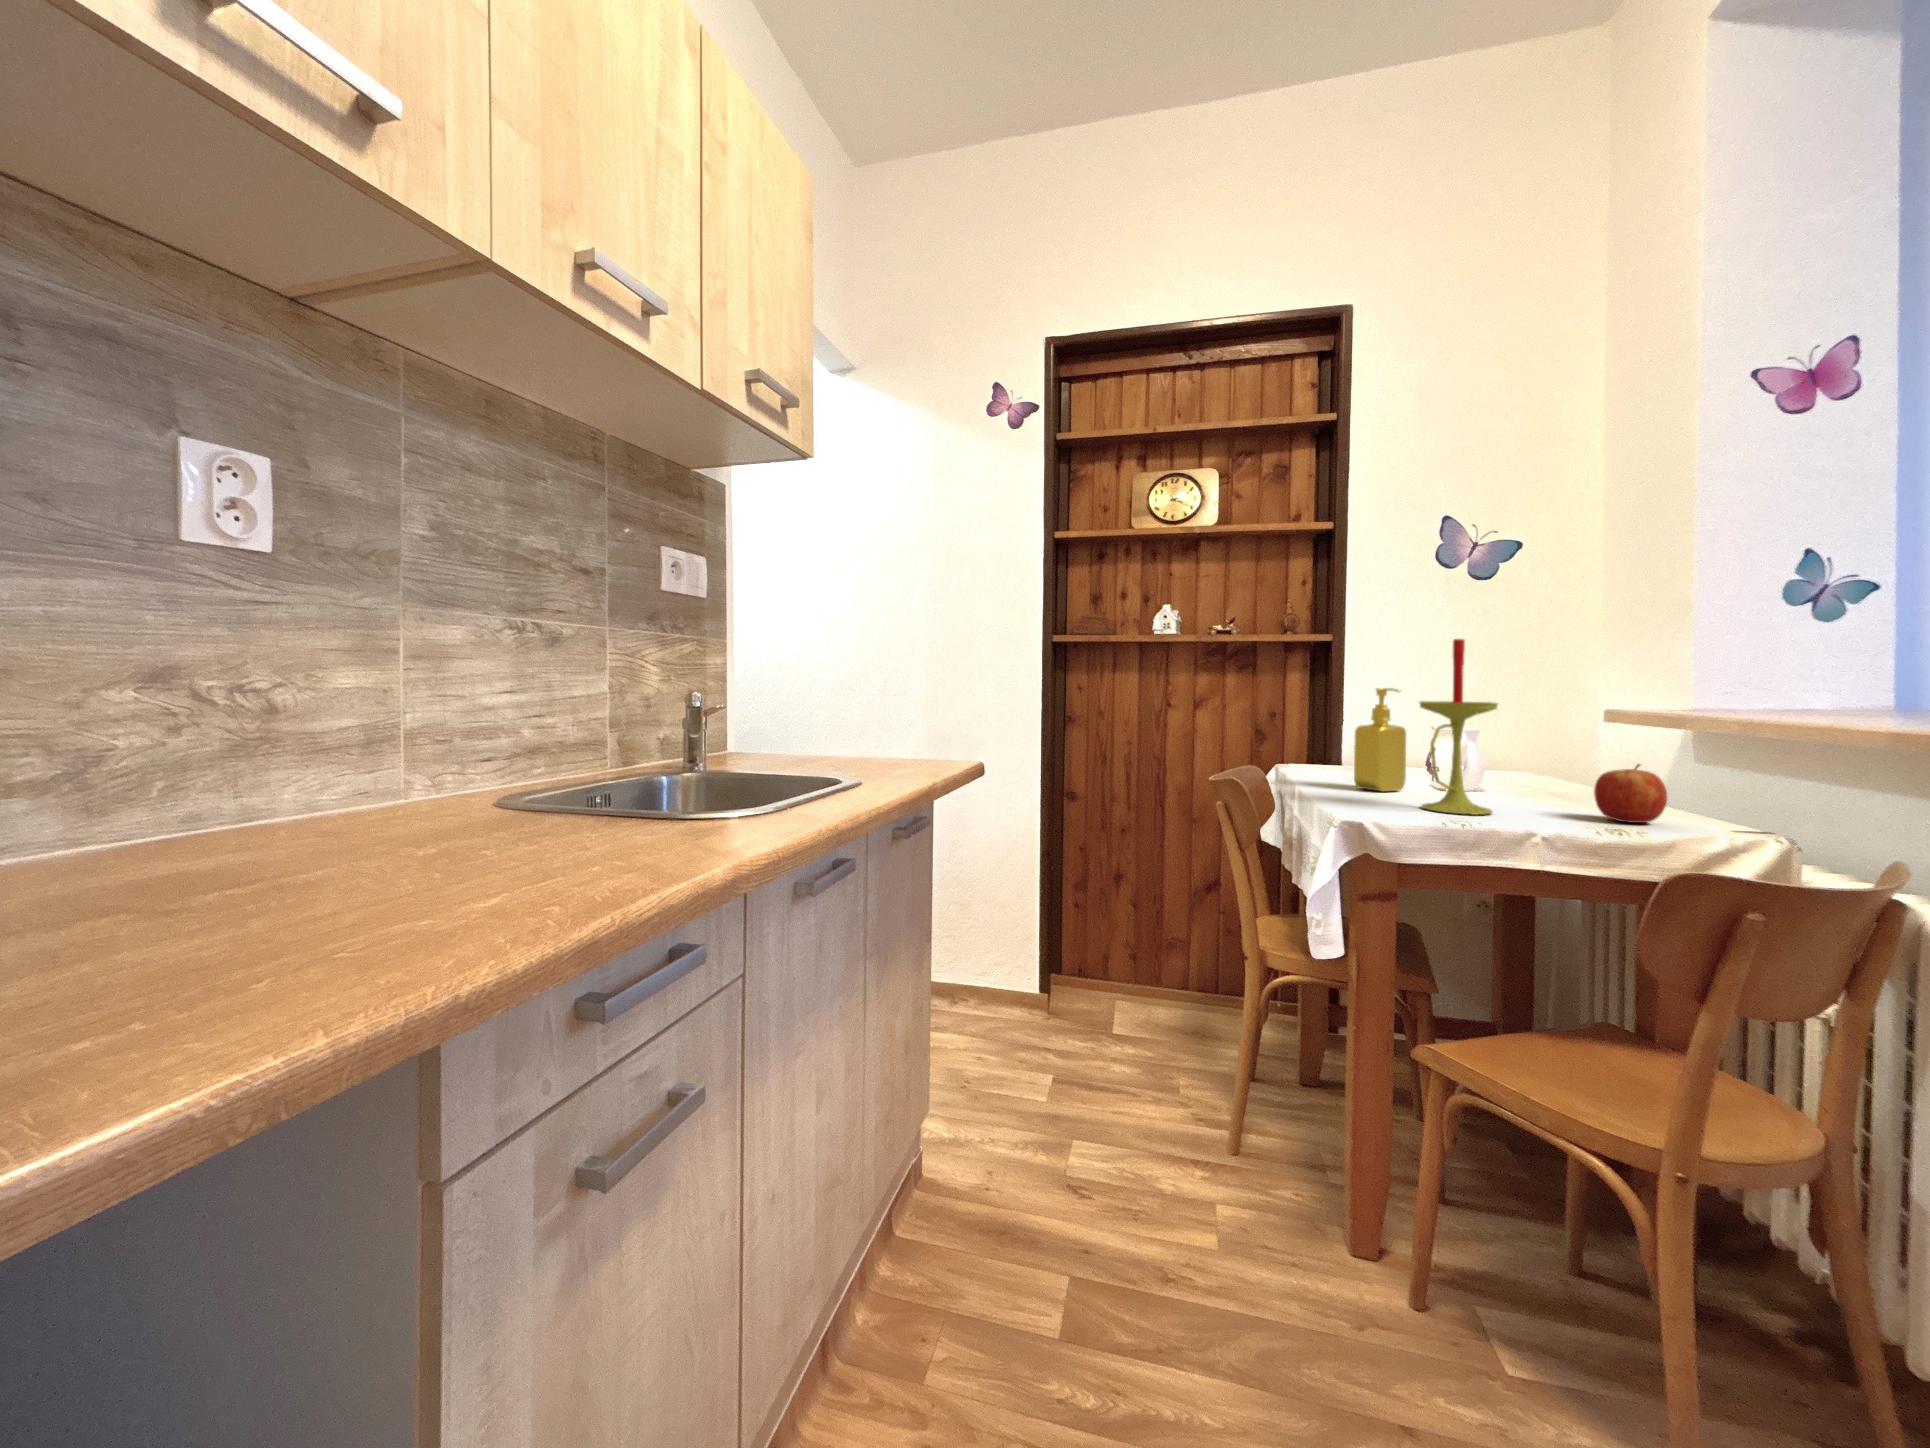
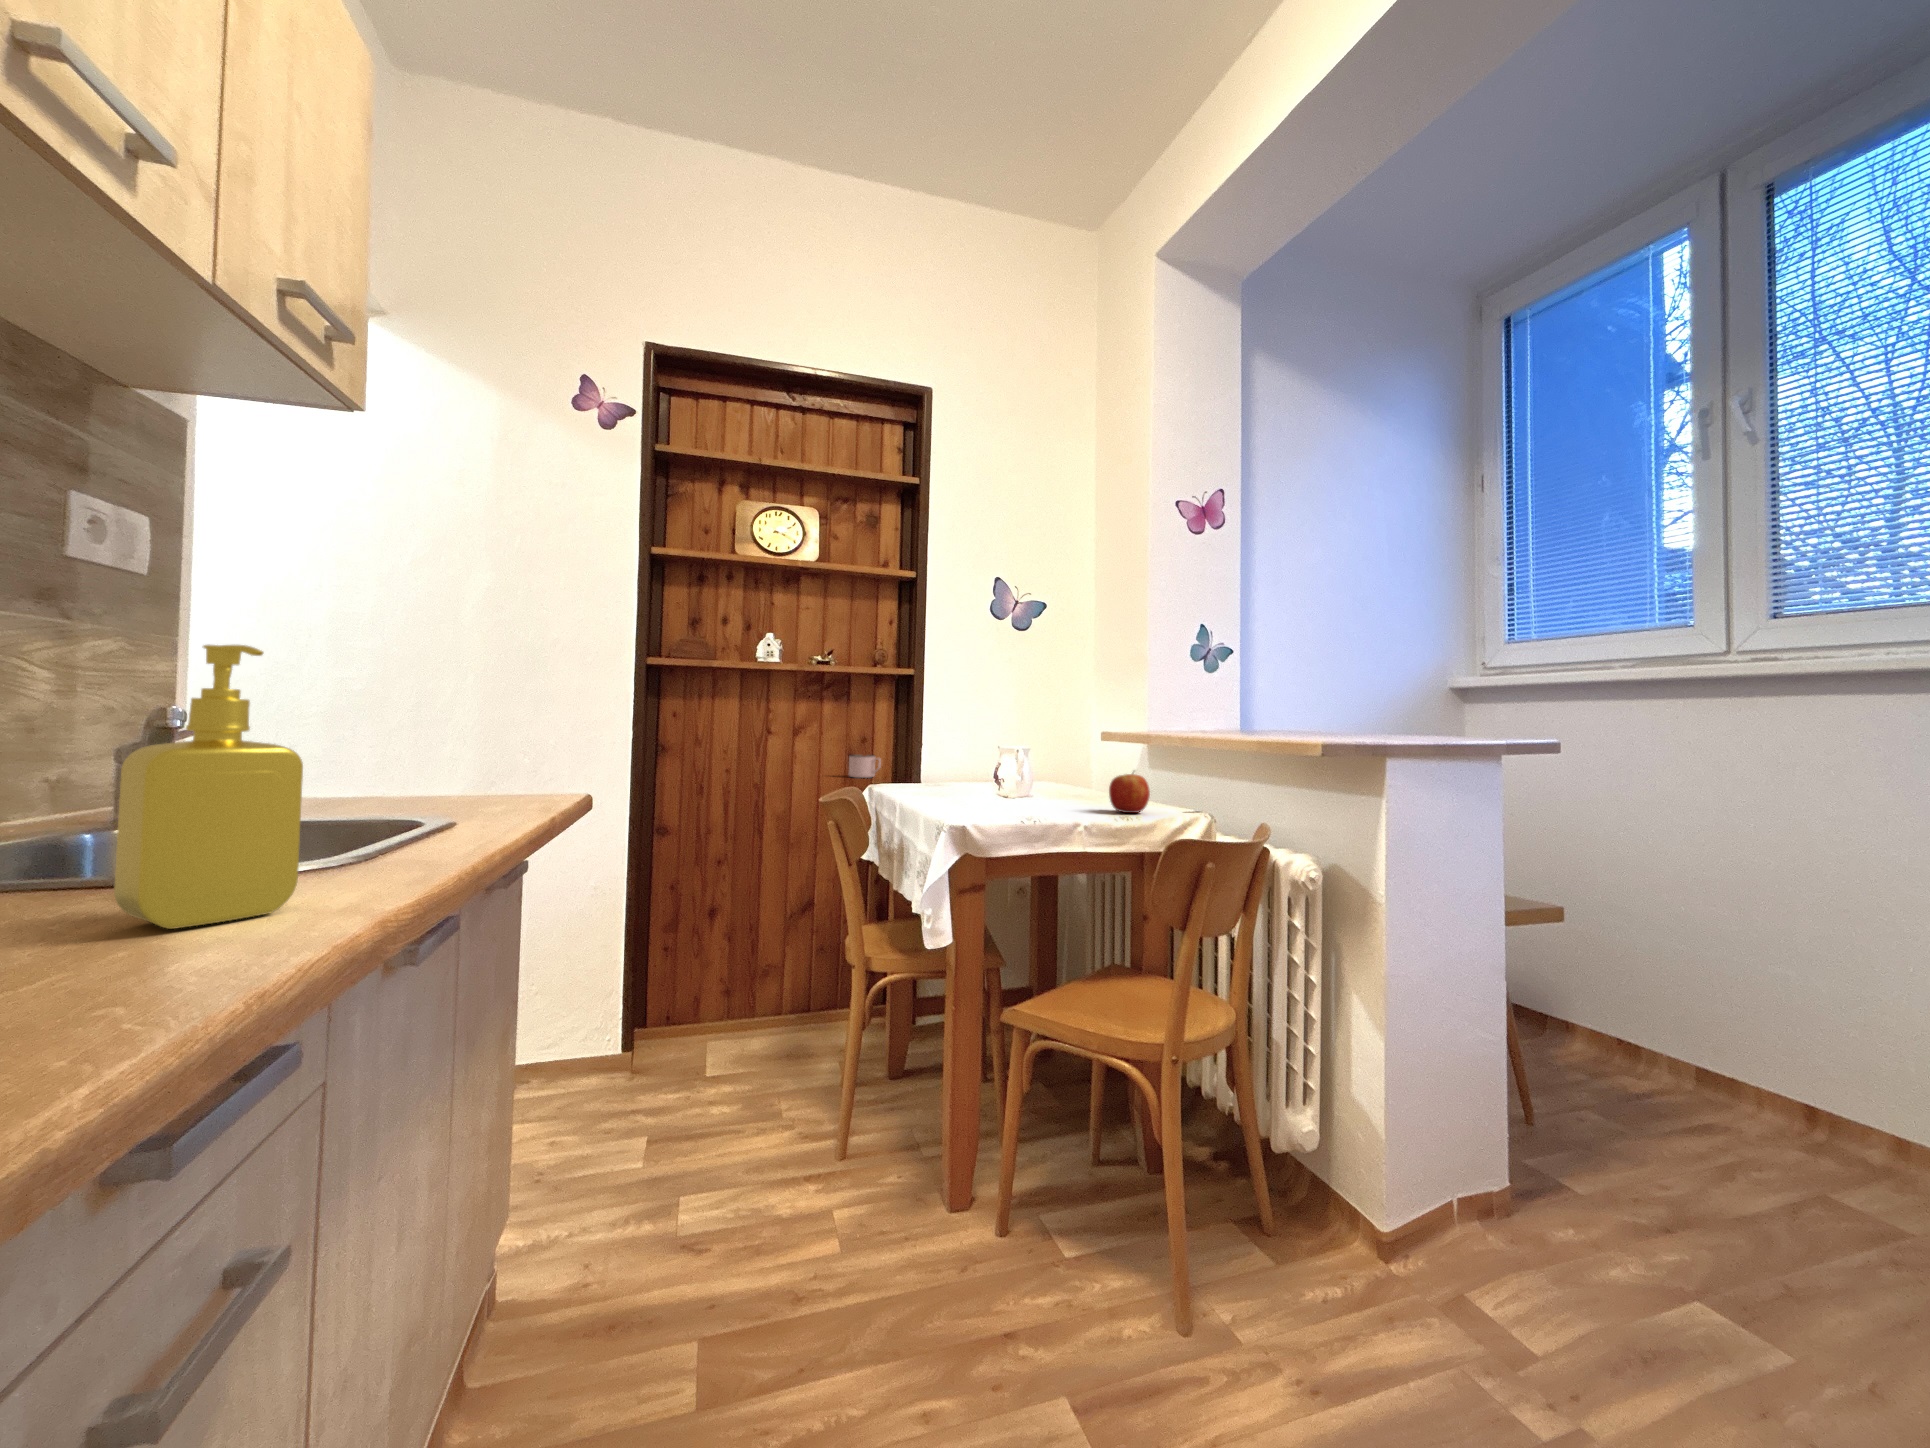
candle: present [1420,639,1498,815] -> none [999,671,1054,815]
soap dispenser: present [1354,688,1406,792] -> present [114,645,303,929]
mug: none [1258,730,1295,756] -> present [849,755,881,778]

